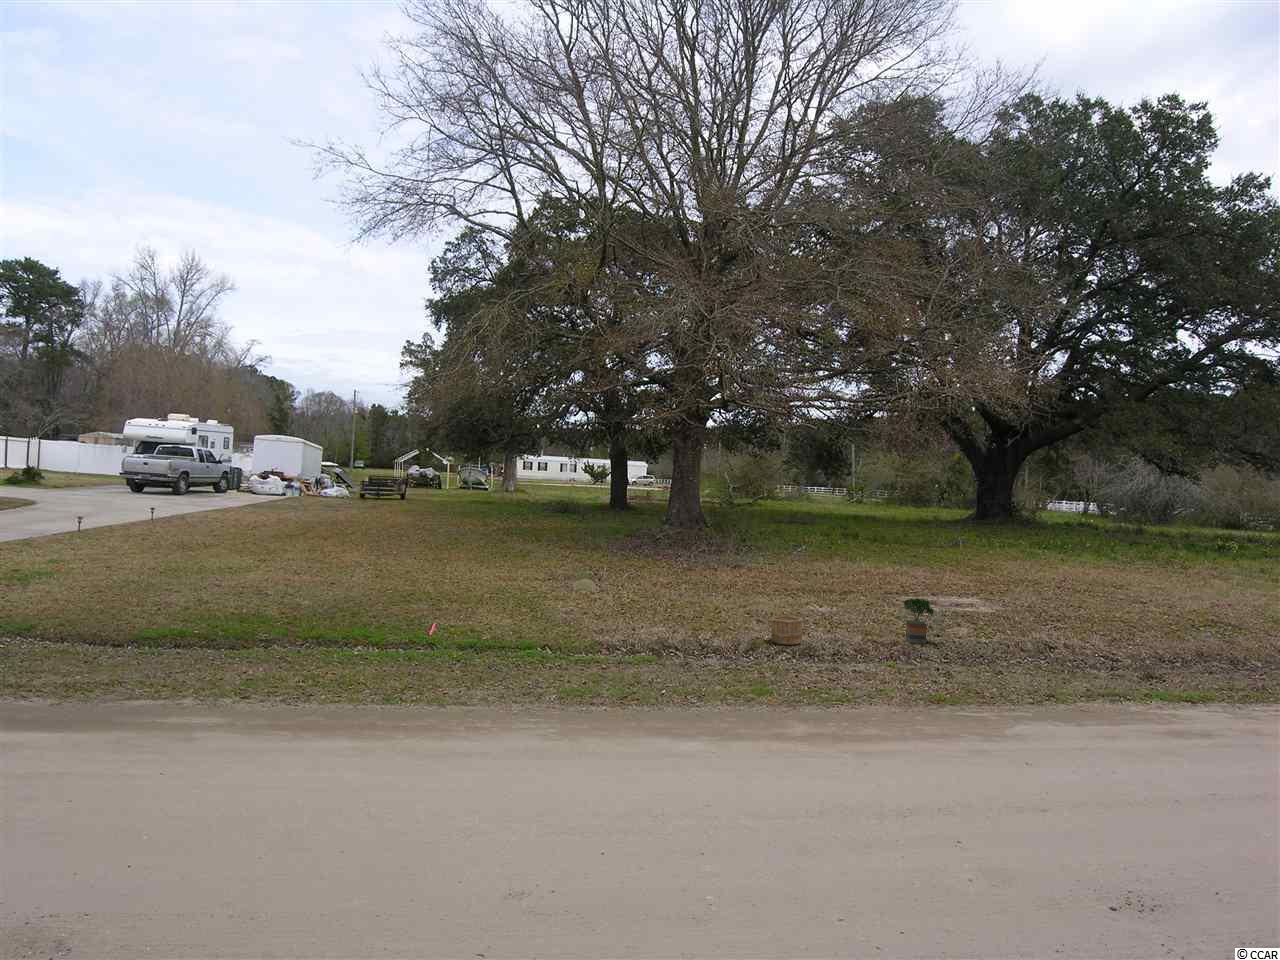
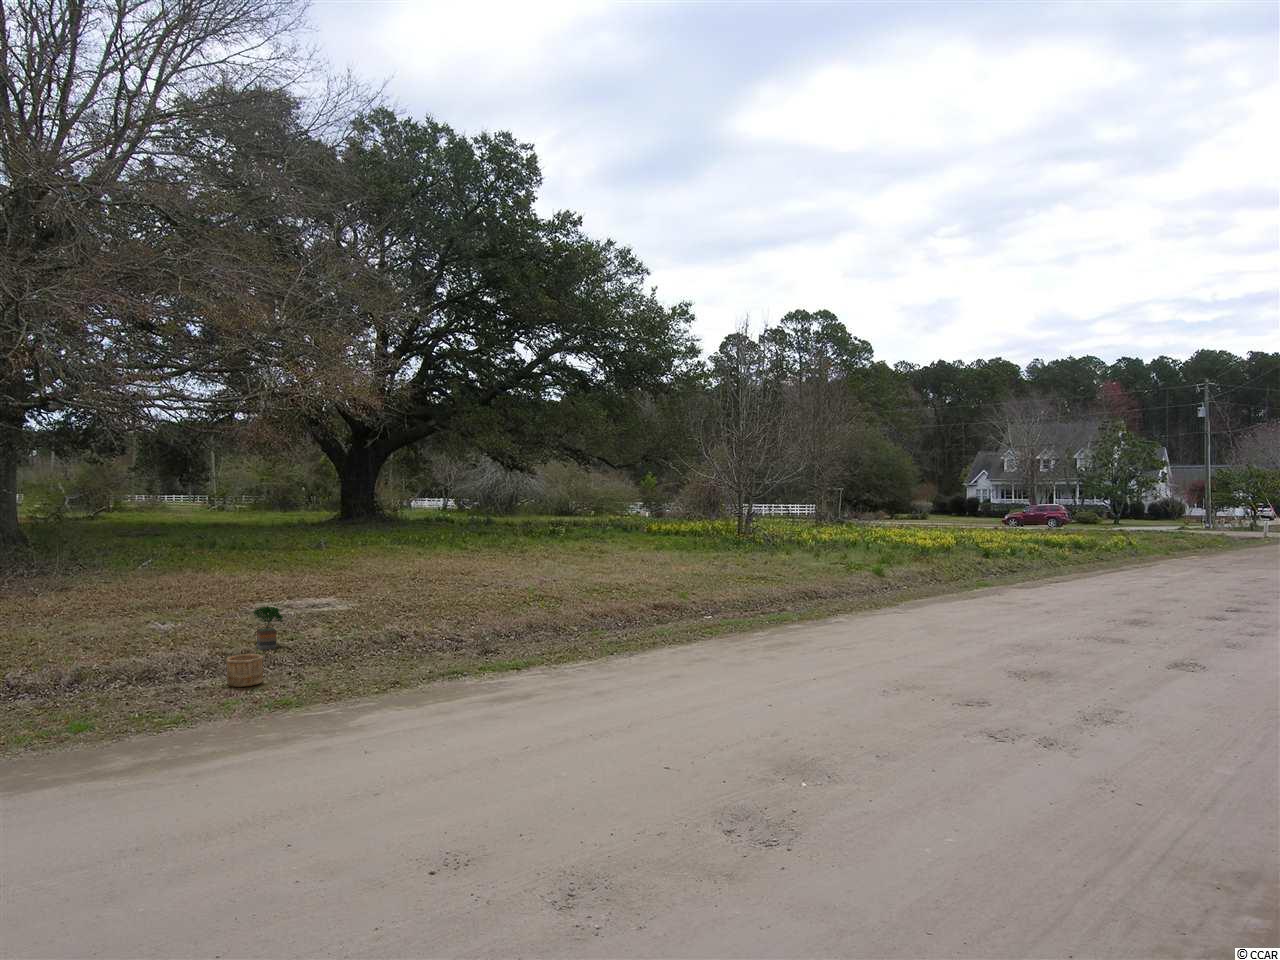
wooden bucket: present [771,615,803,645] -> present [226,654,264,687]

